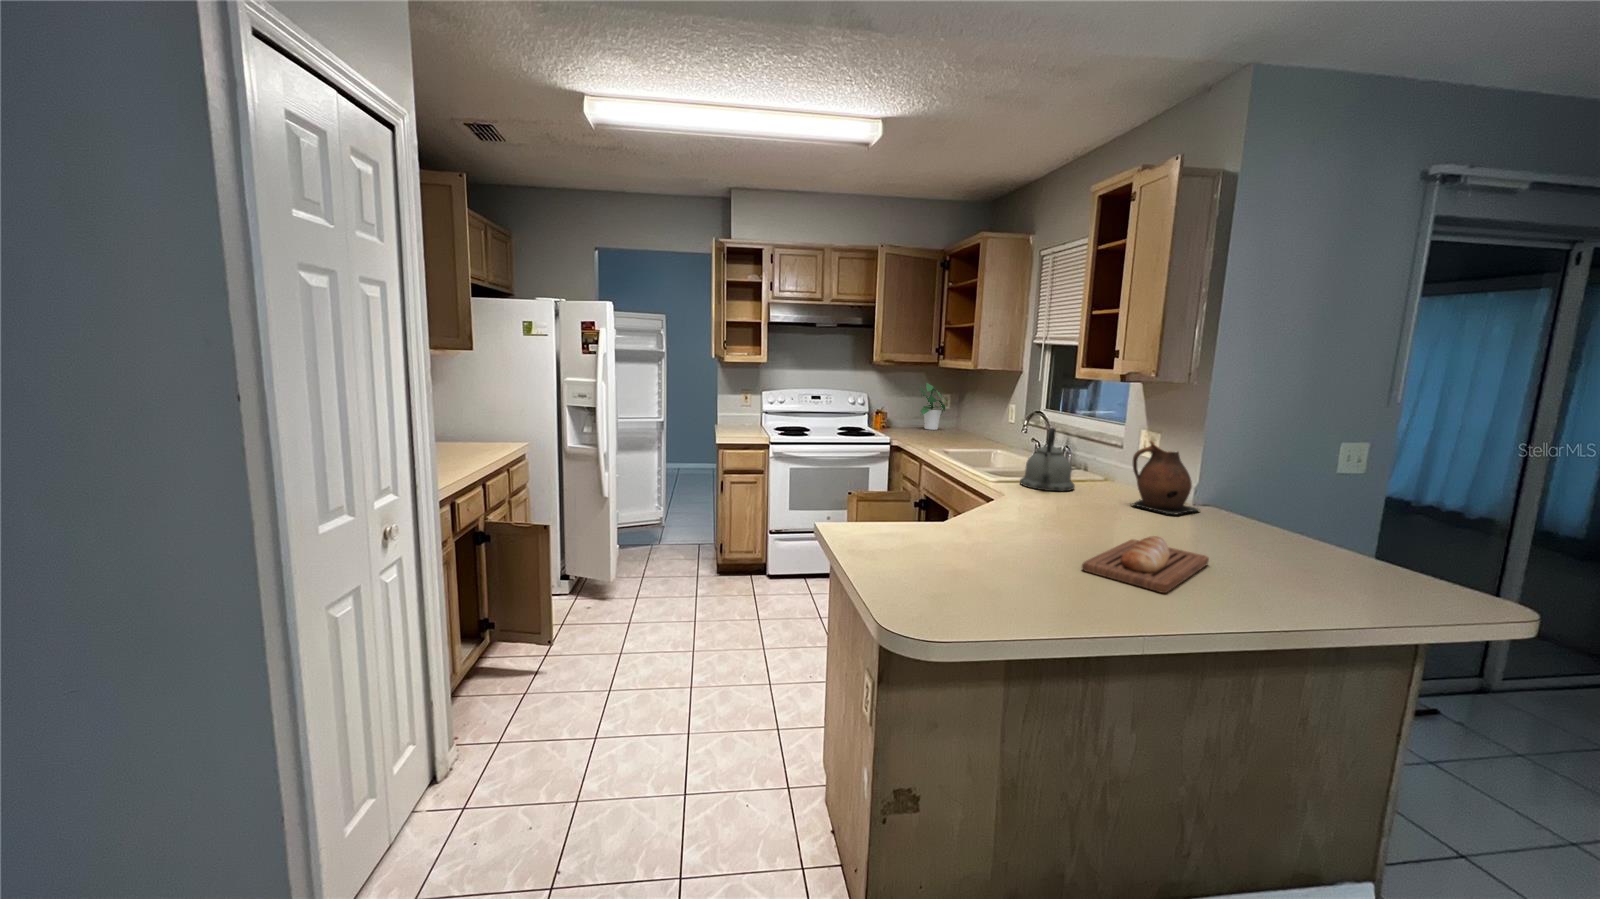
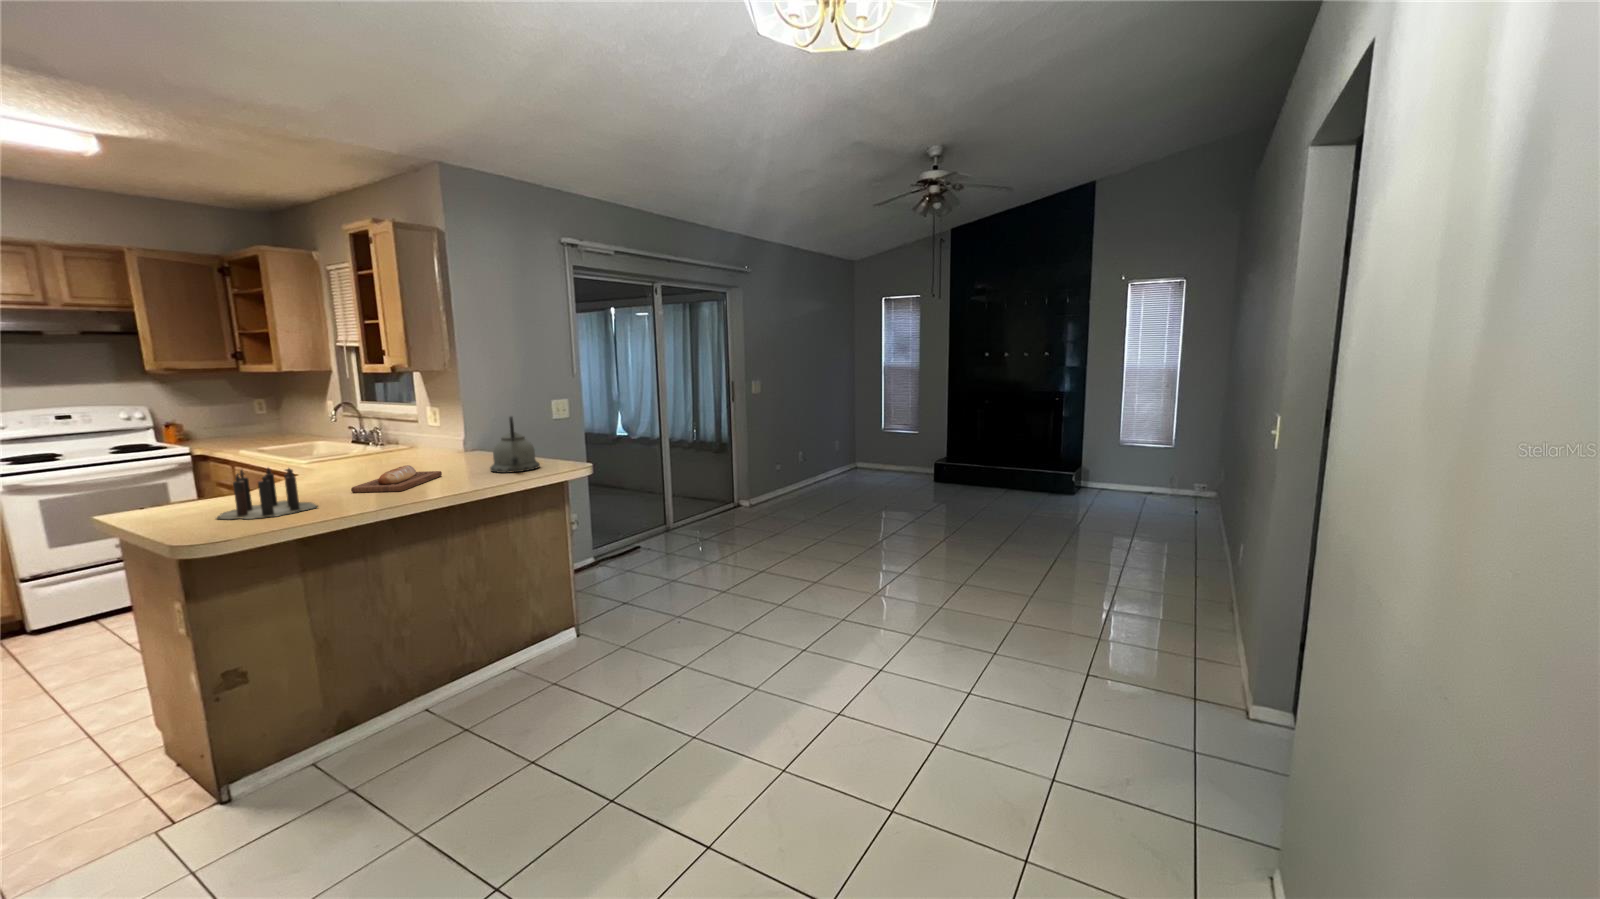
potted plant: present [921,383,946,430] -> none [214,389,263,437]
kettle: present [1020,428,1075,491] -> present [490,417,540,473]
ceramic pitcher: present [1132,441,1199,514] -> none [412,412,465,459]
candle: none [920,514,1073,607] -> present [217,468,317,519]

